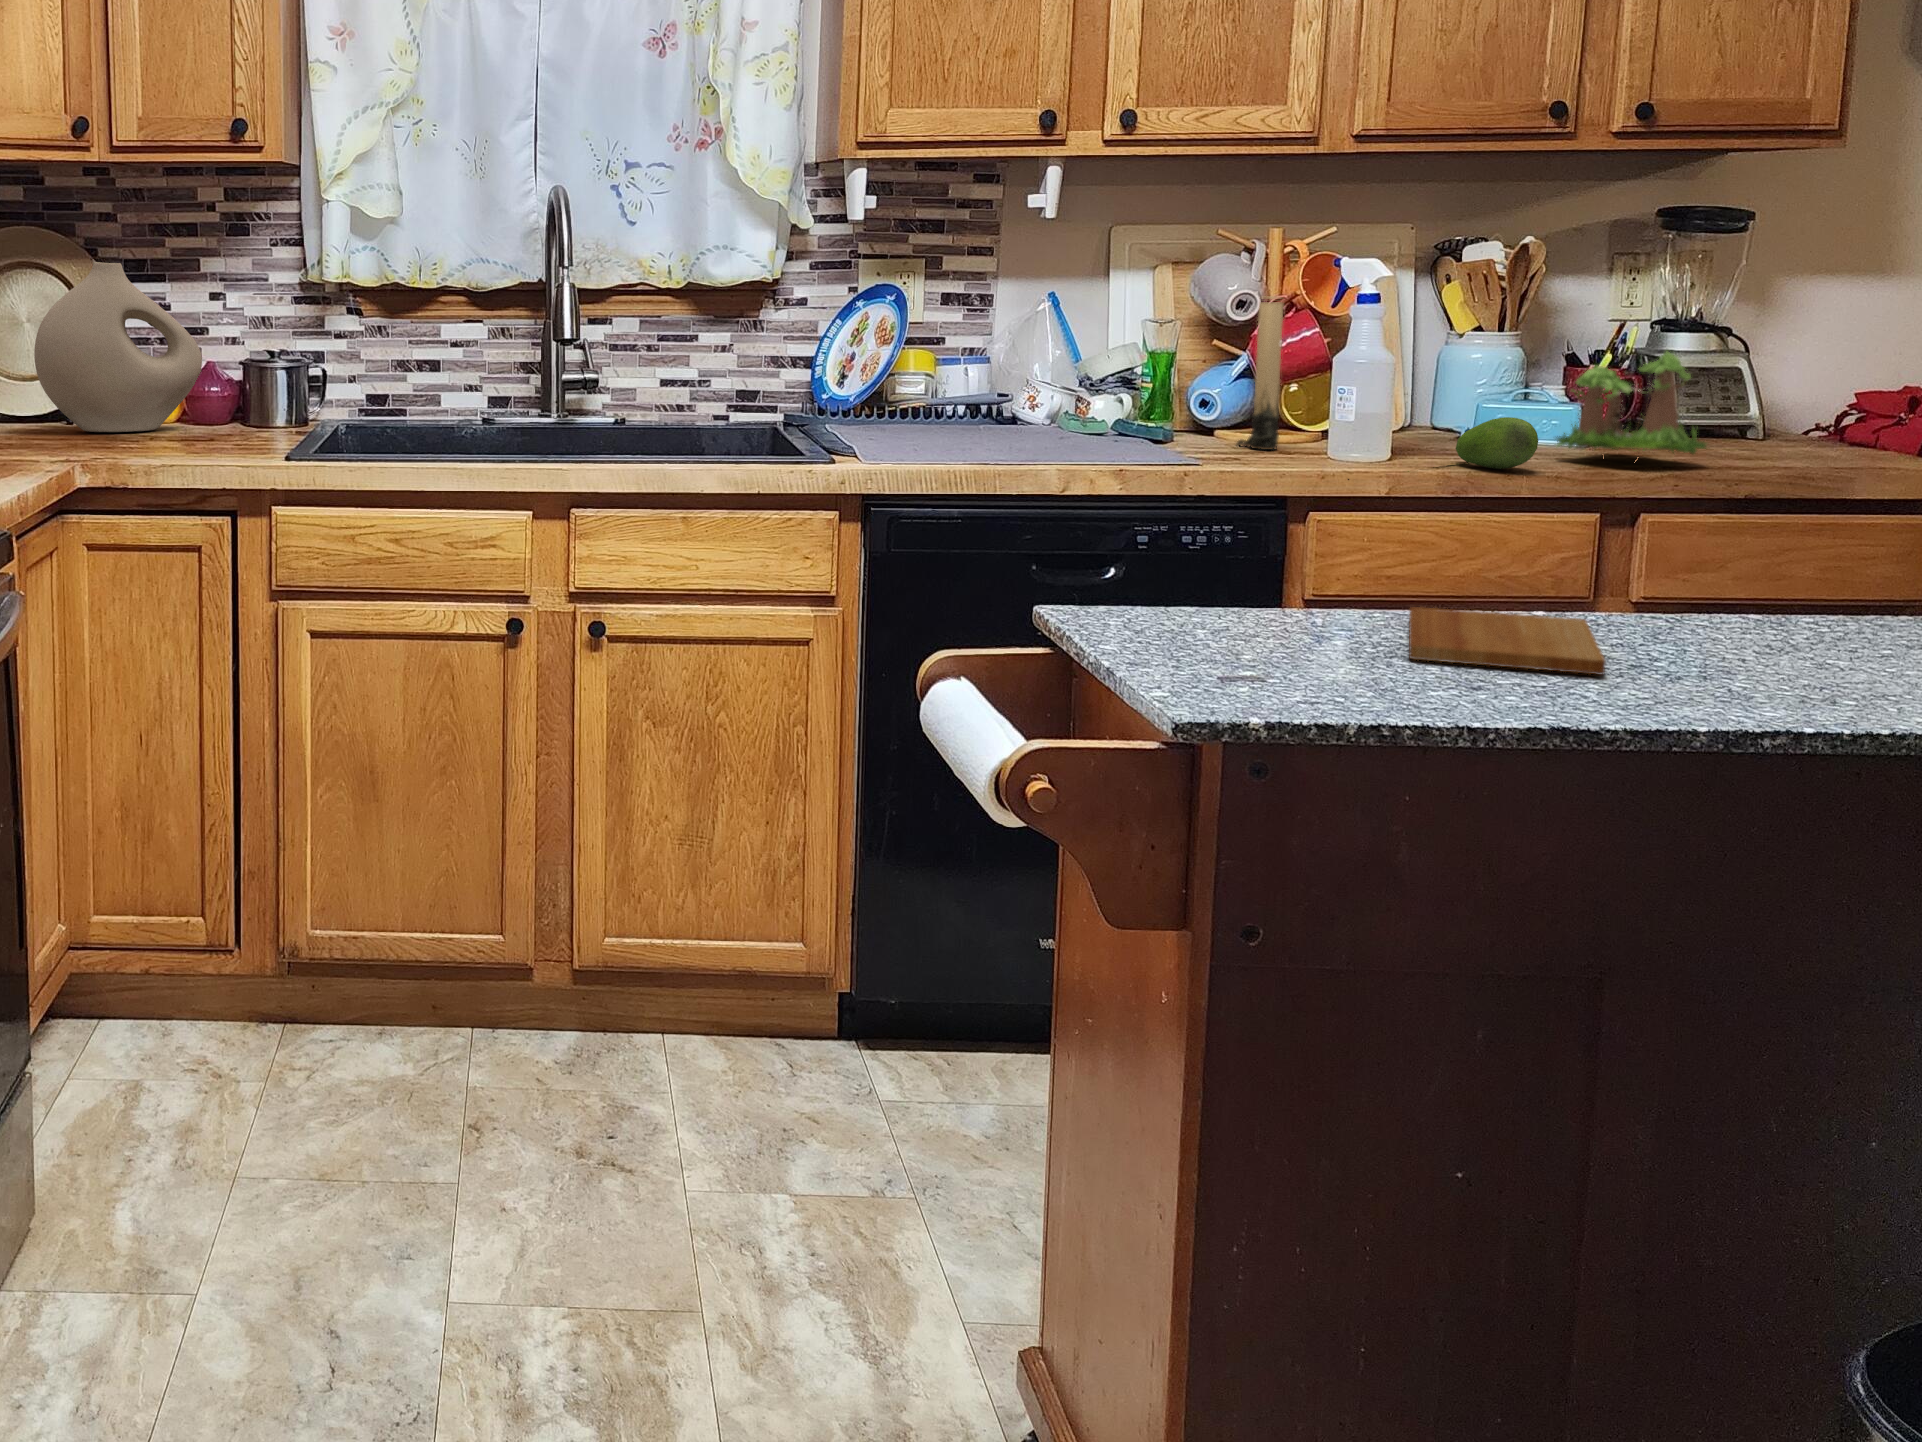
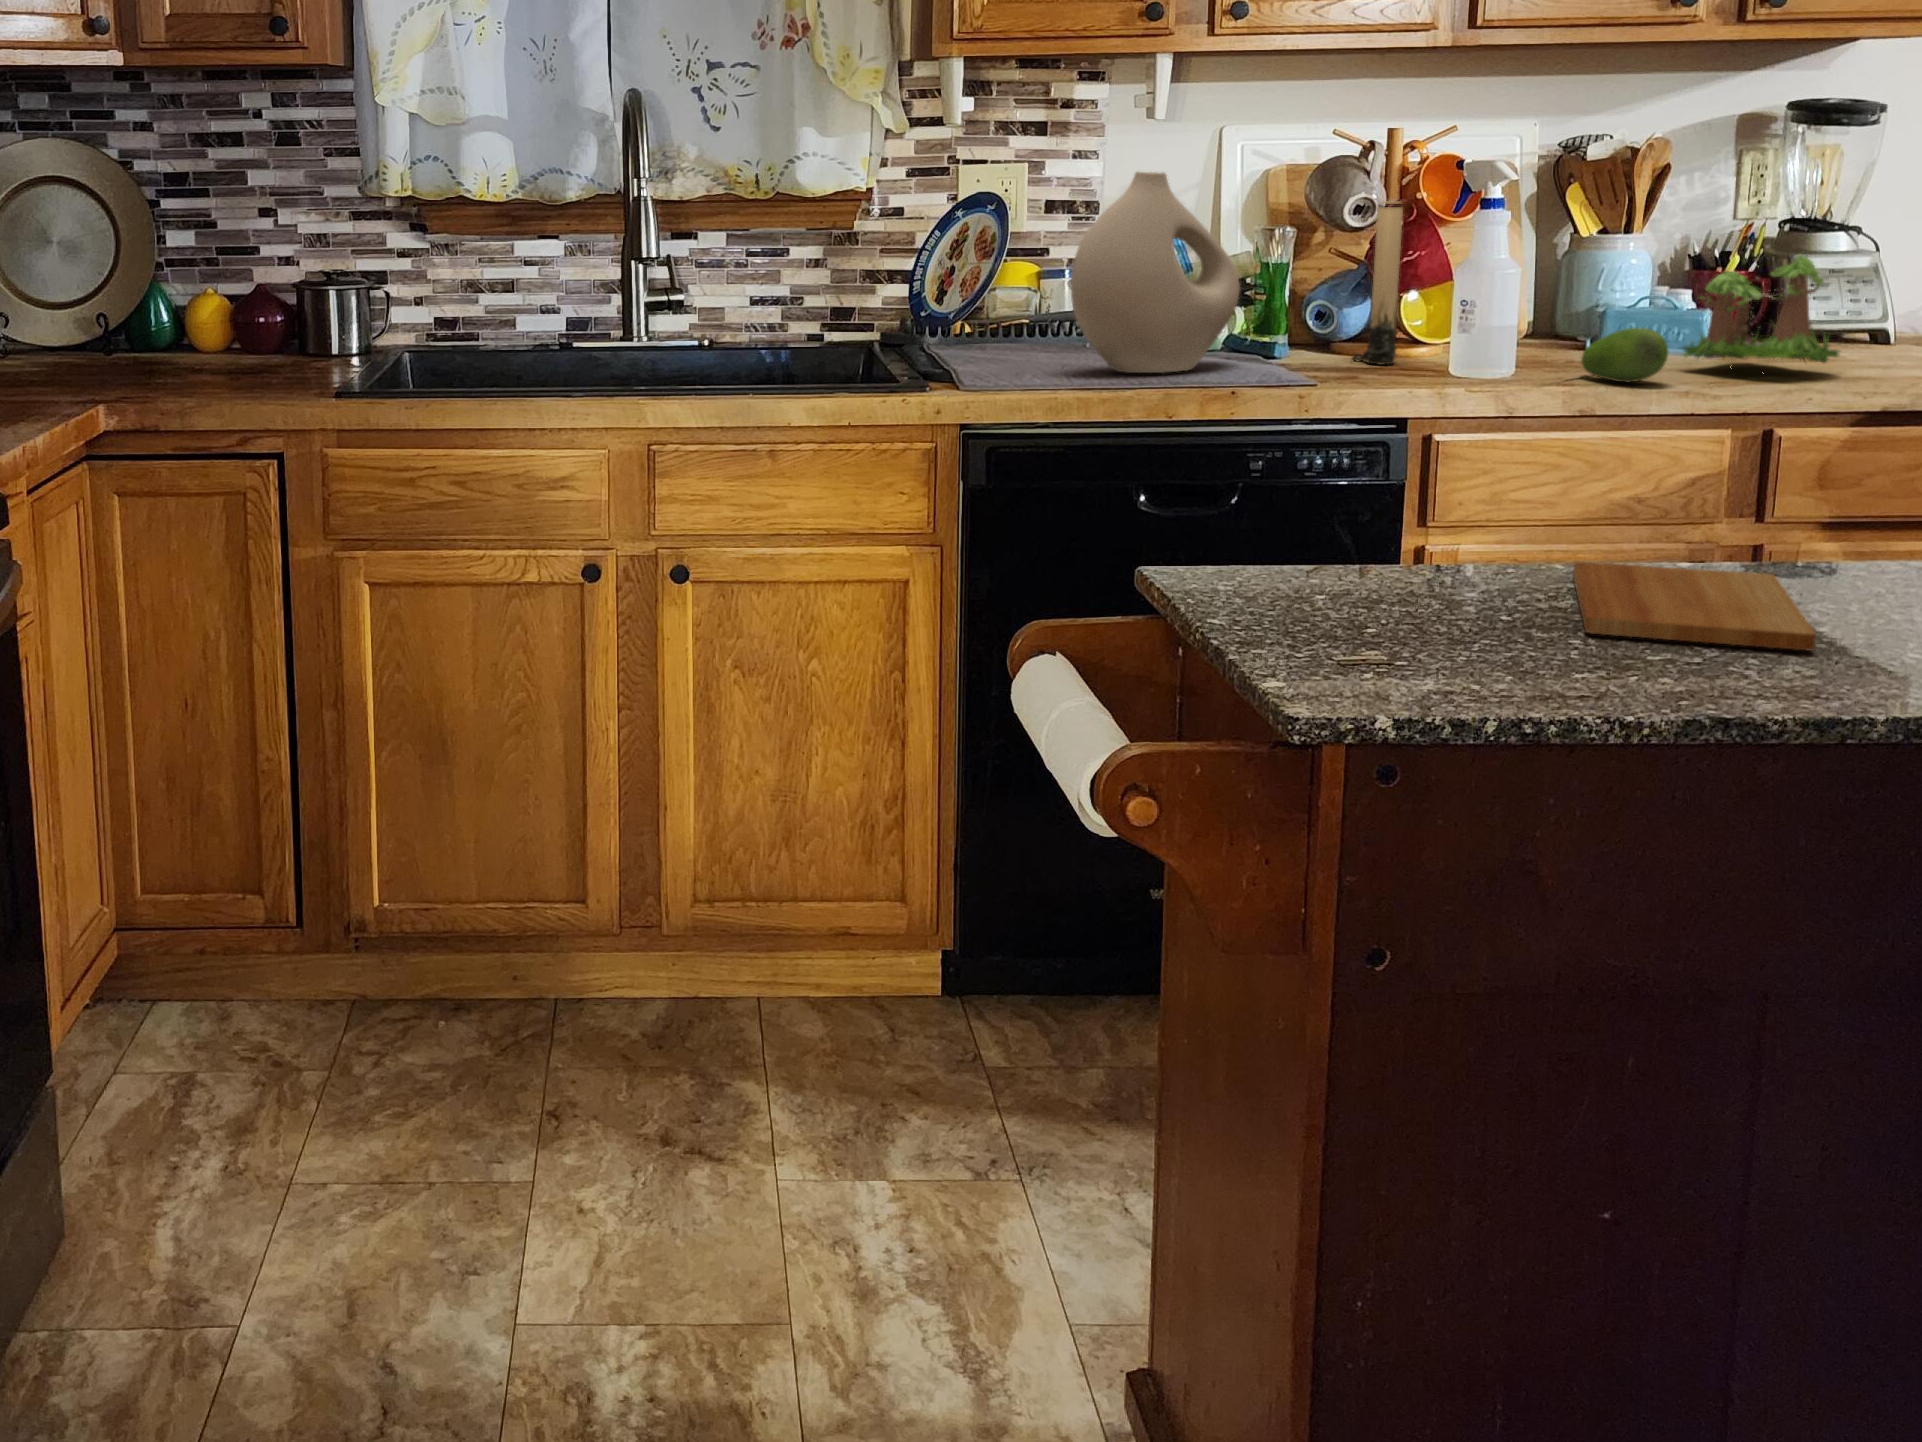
vase: present [34,262,202,432] -> present [1071,172,1240,373]

